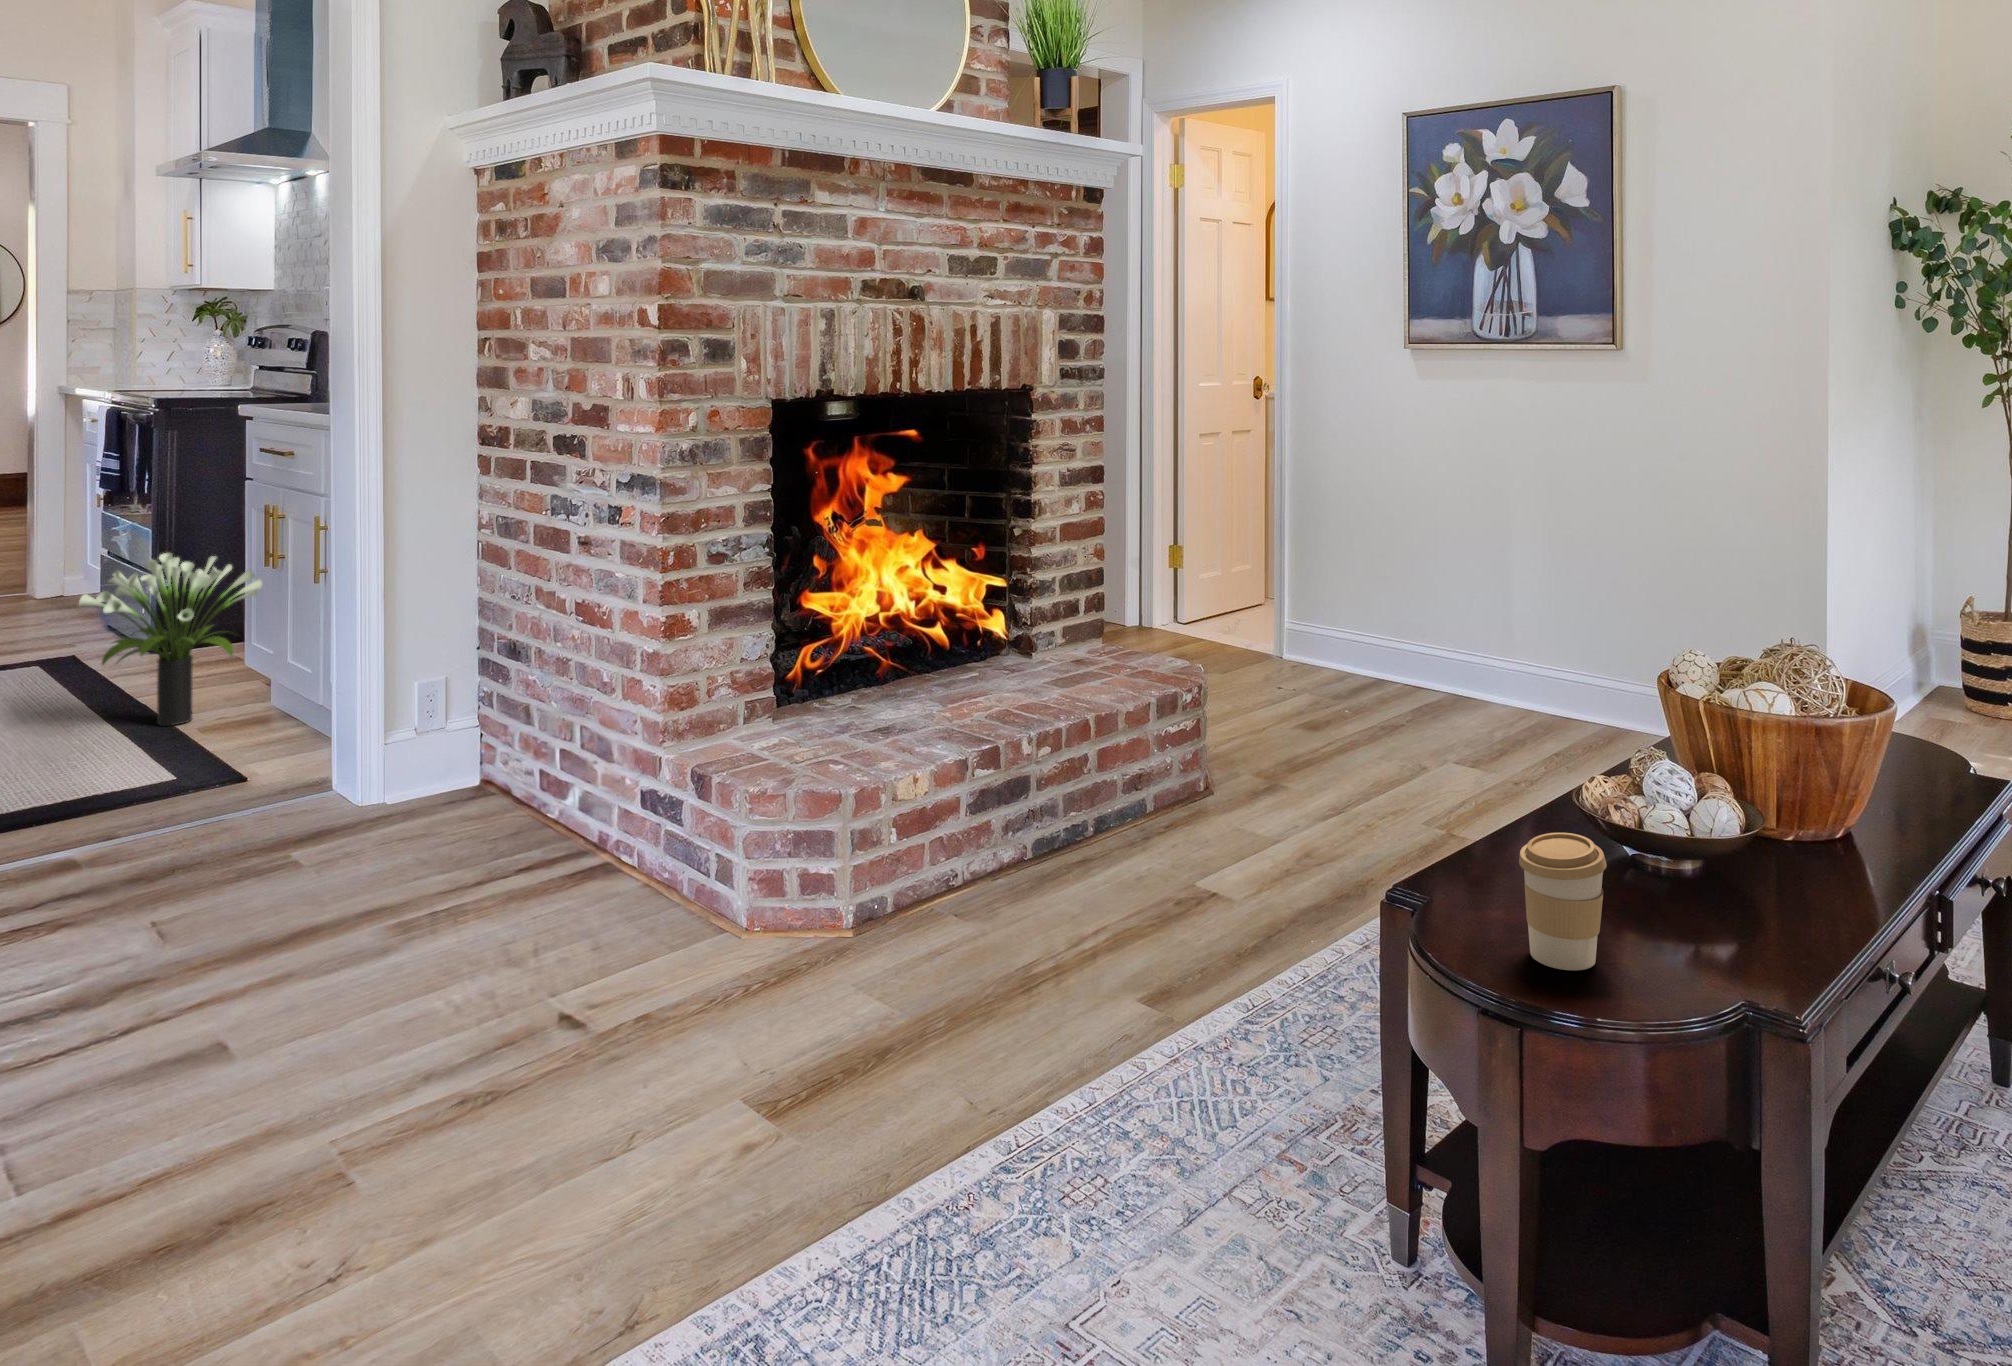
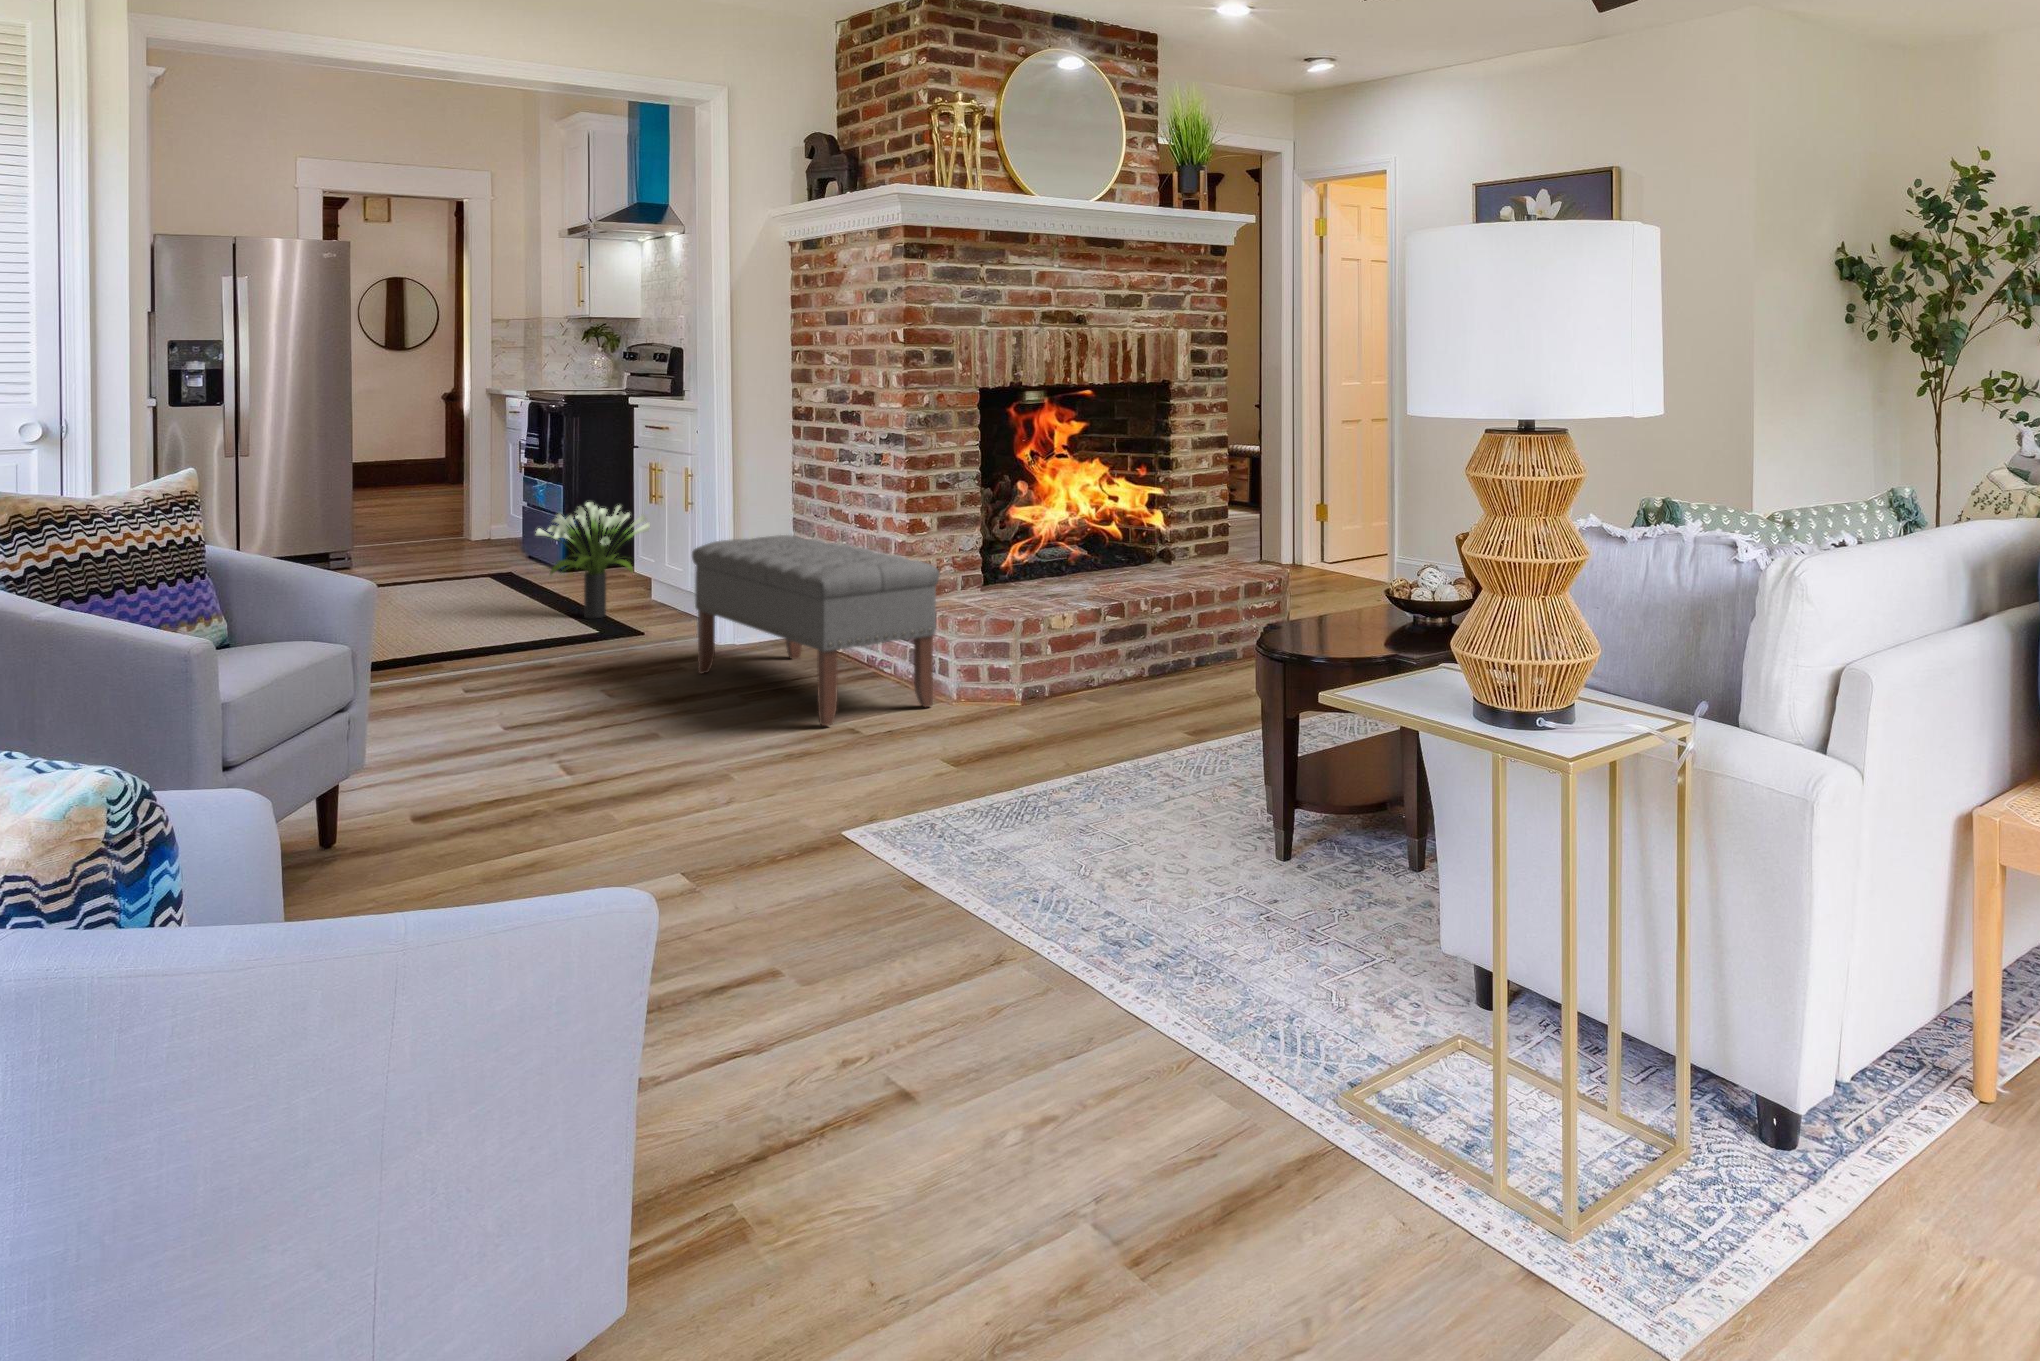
bench: none [304,624,716,1001] -> present [692,535,939,726]
coffee cup: present [1519,833,1607,970] -> none [1301,572,1341,632]

